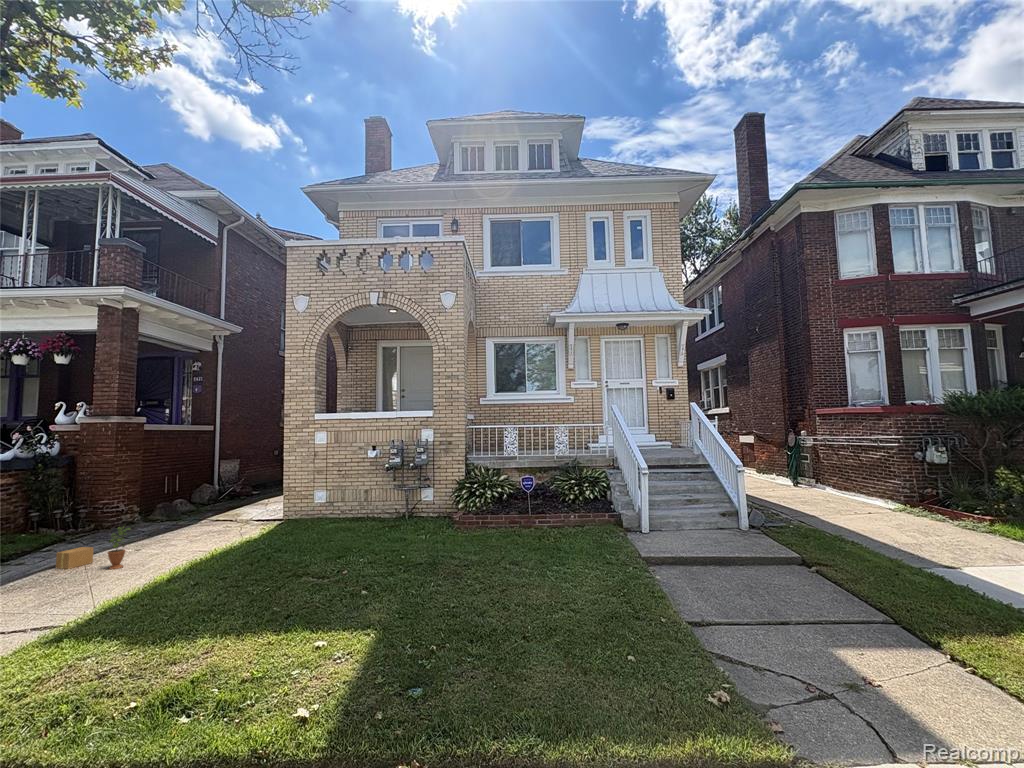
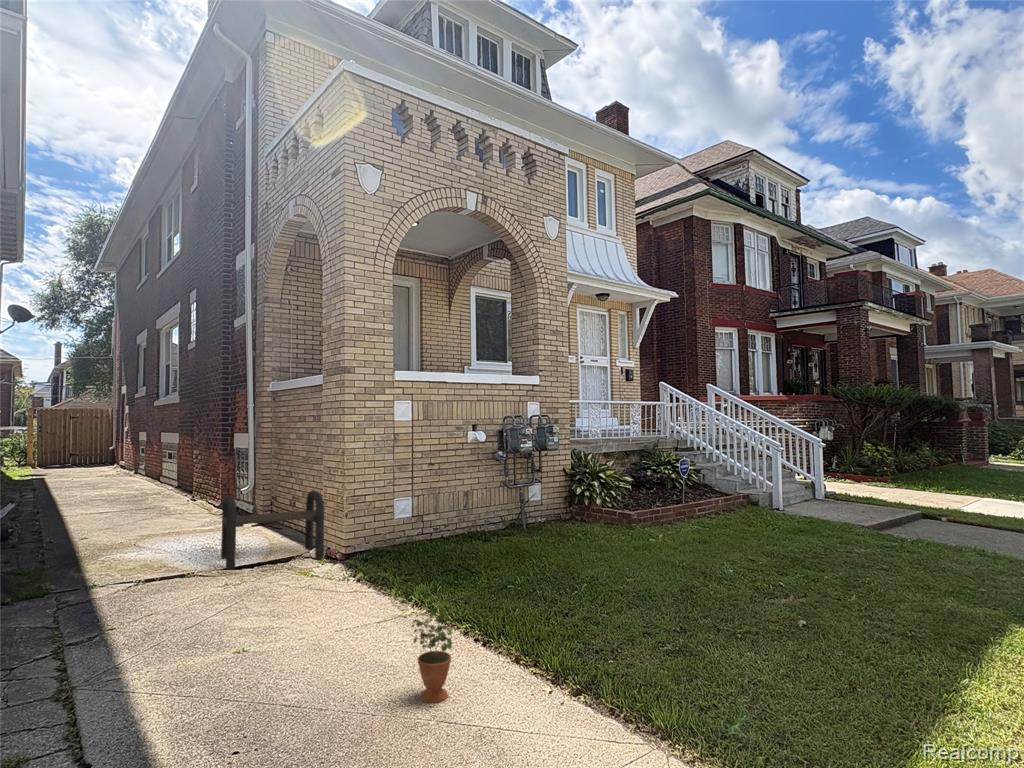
bench: none [243,483,304,522] -> present [221,490,324,570]
cardboard box: present [56,547,94,569] -> none [289,667,342,745]

